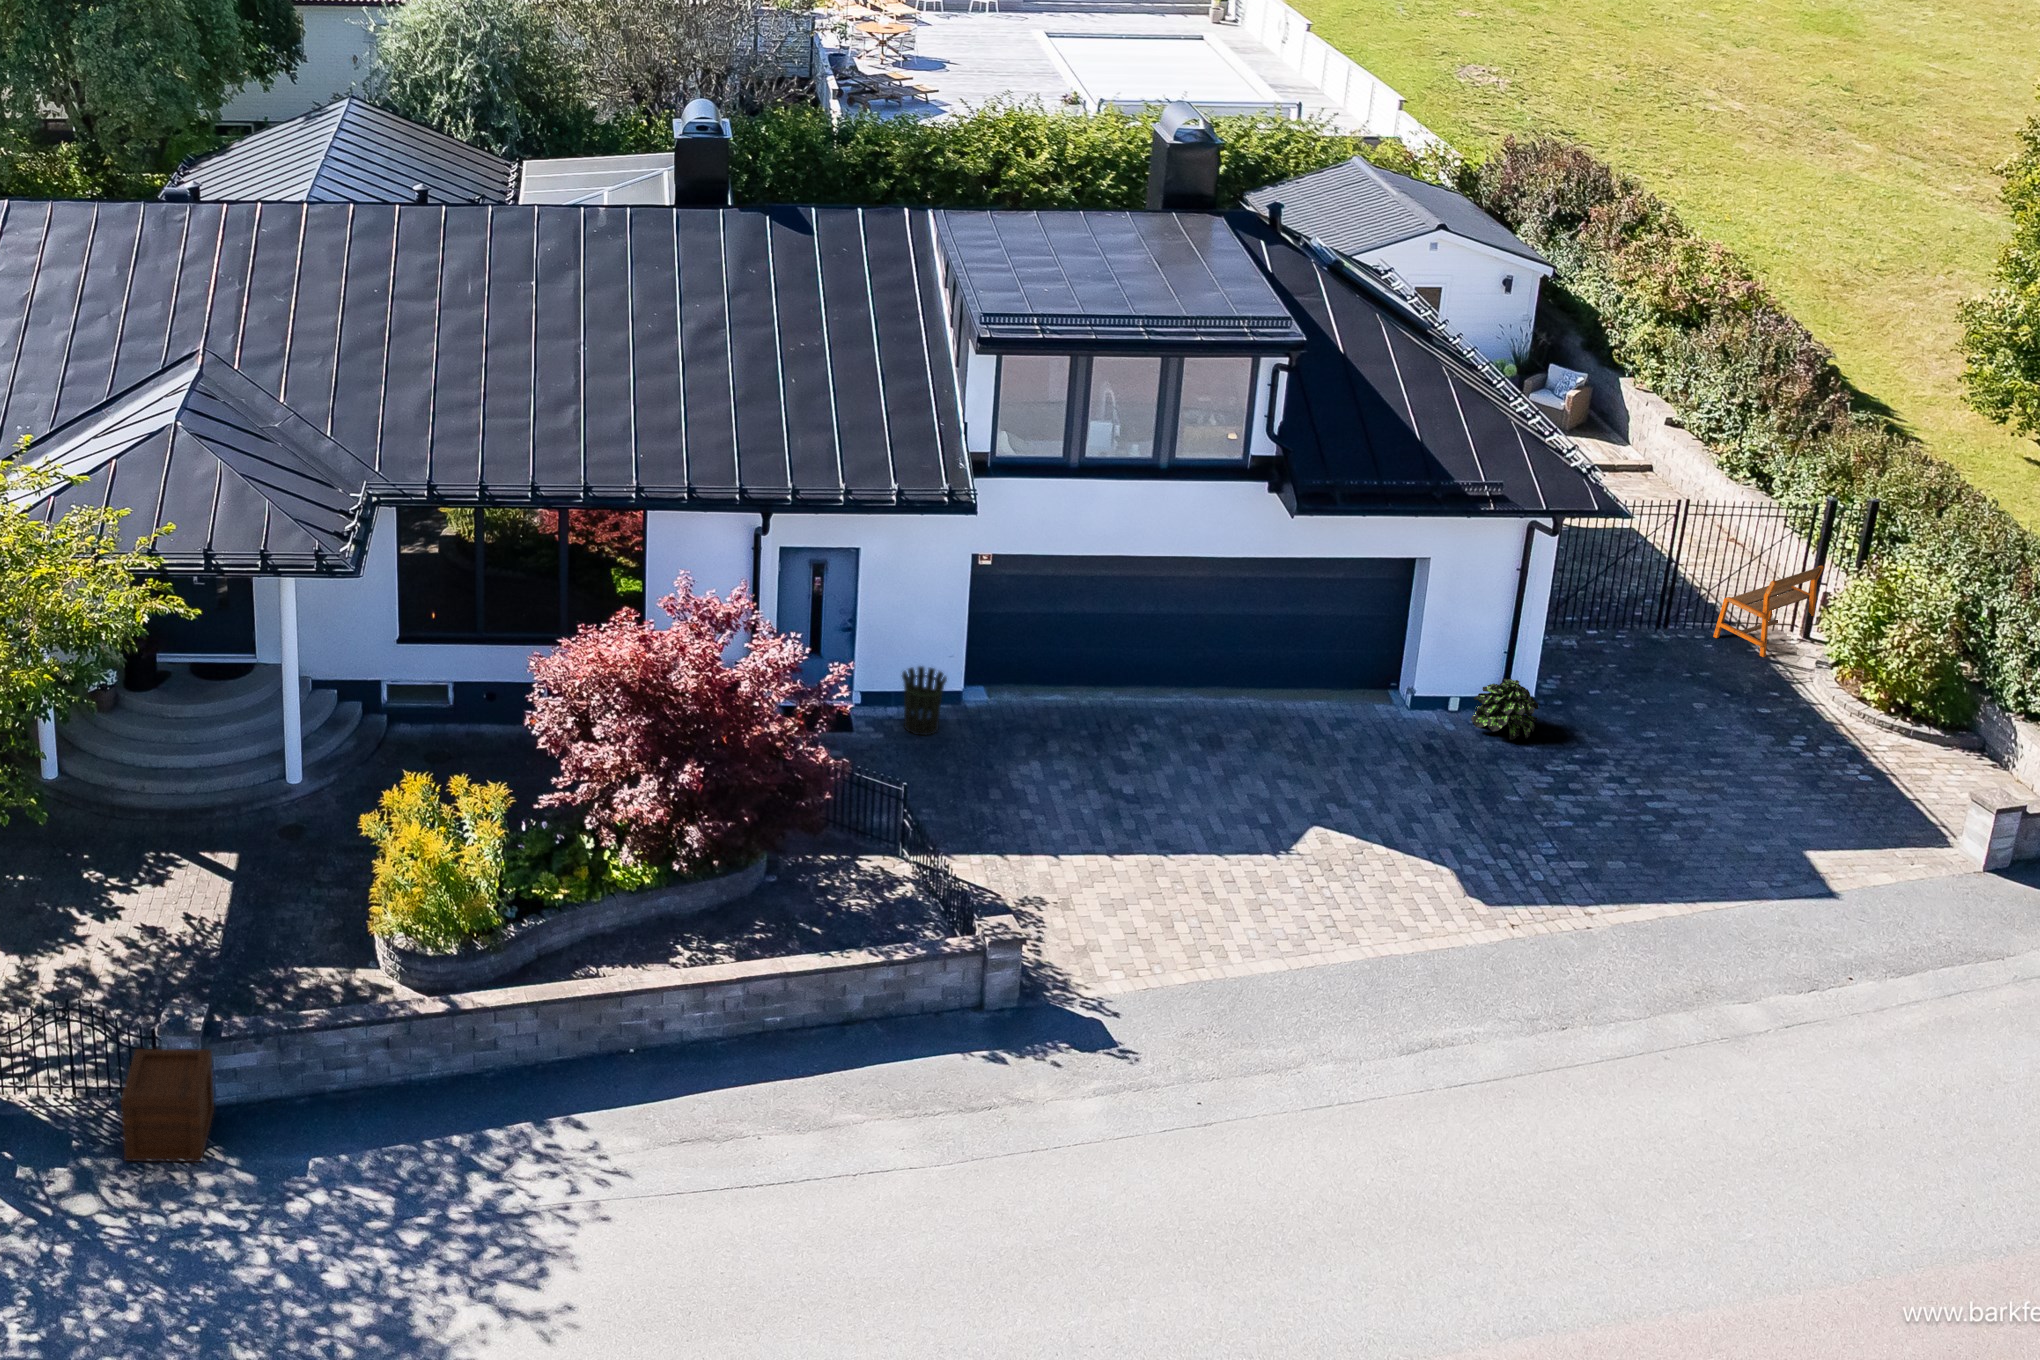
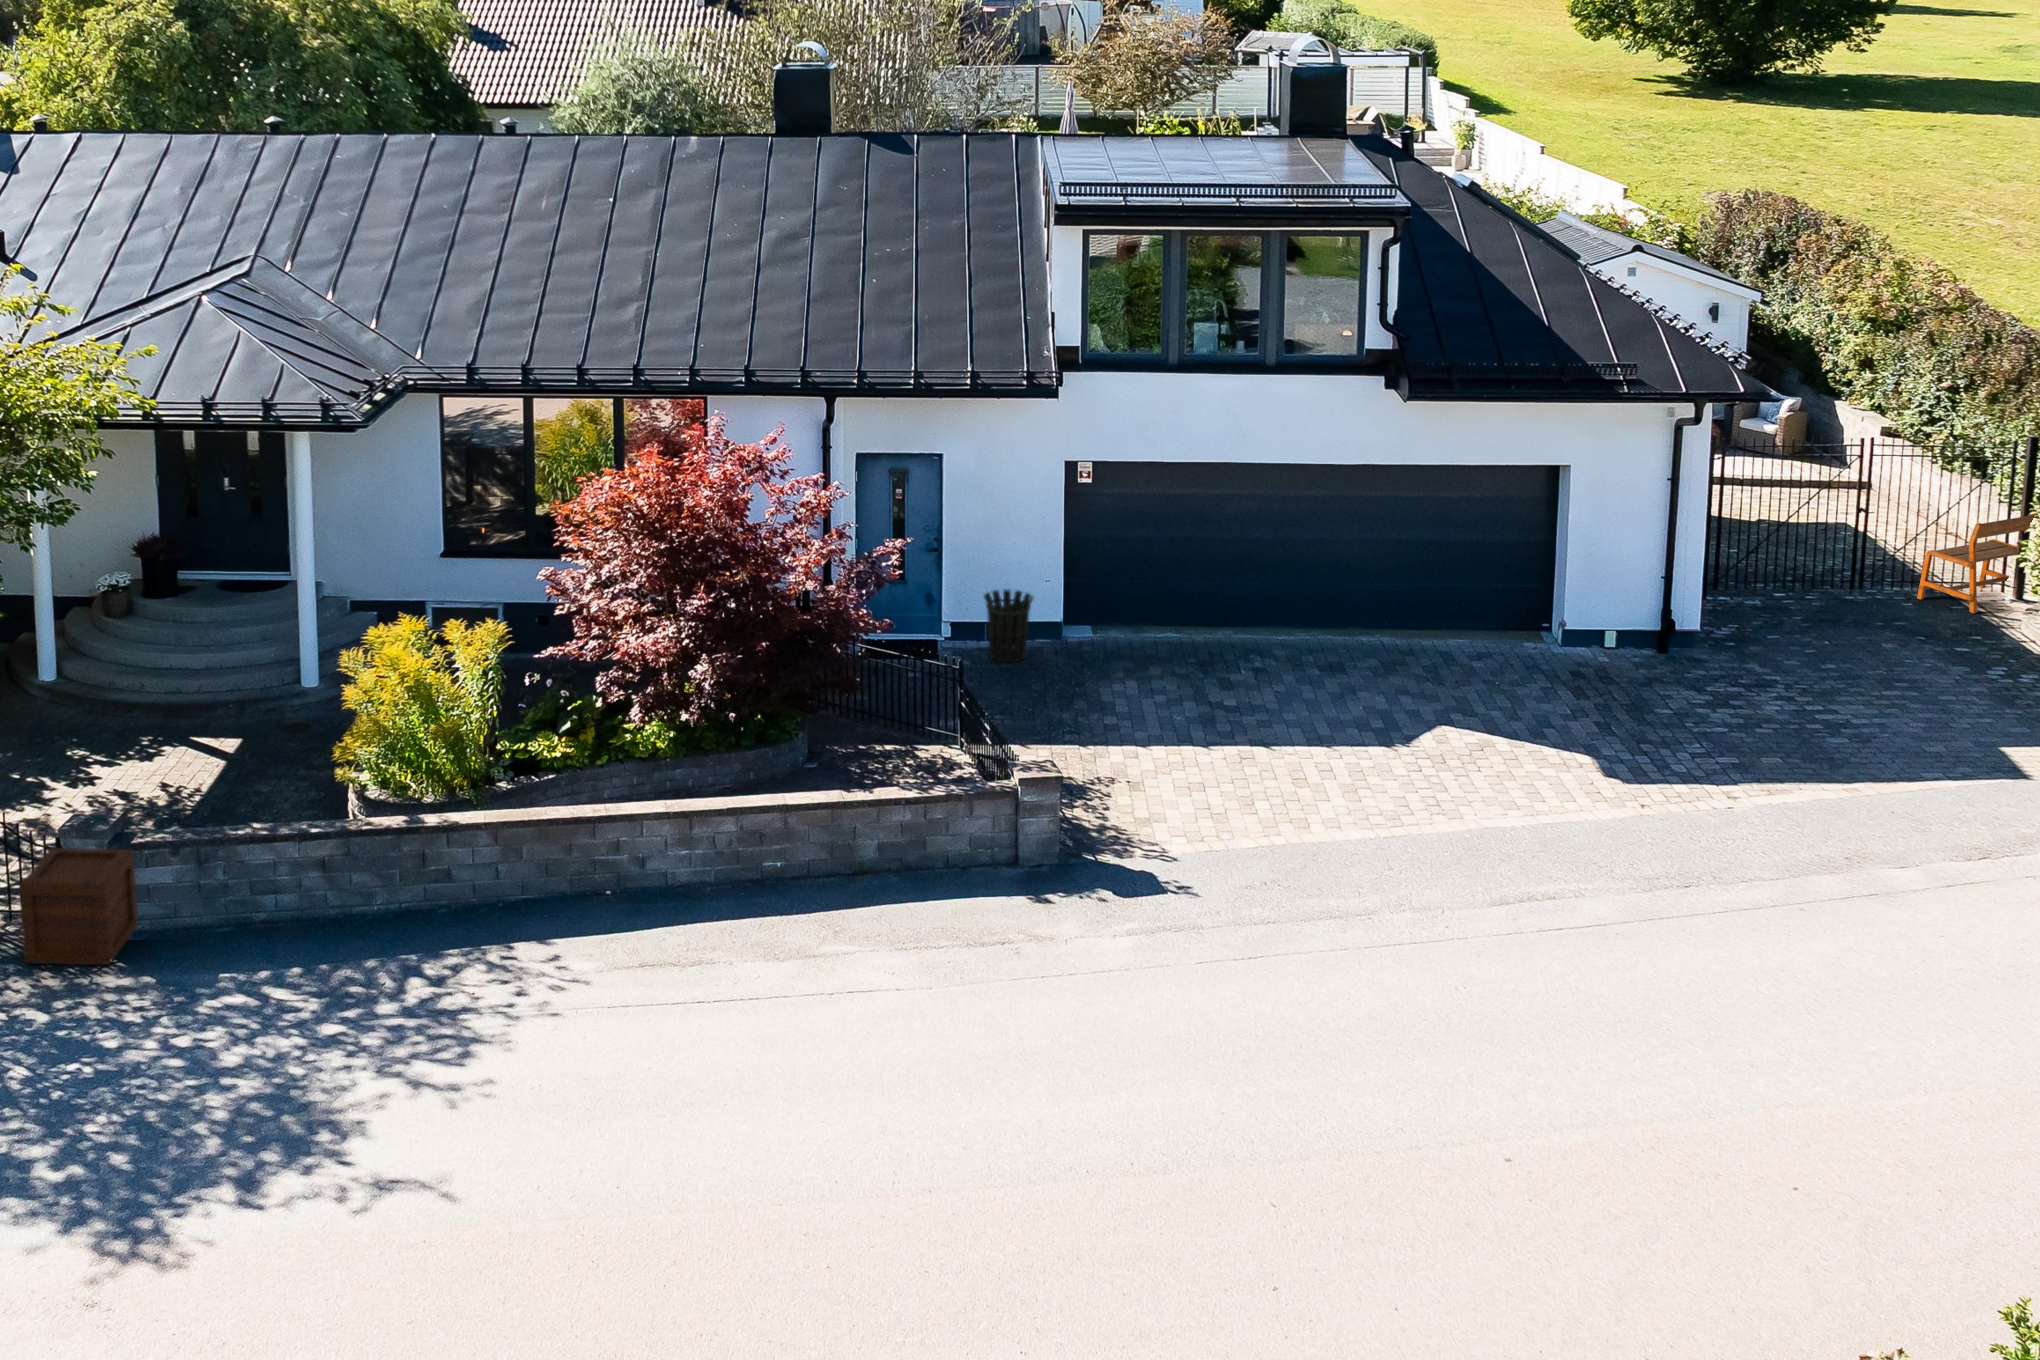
potted plant: present [1471,679,1538,740] -> none [1630,605,1705,670]

